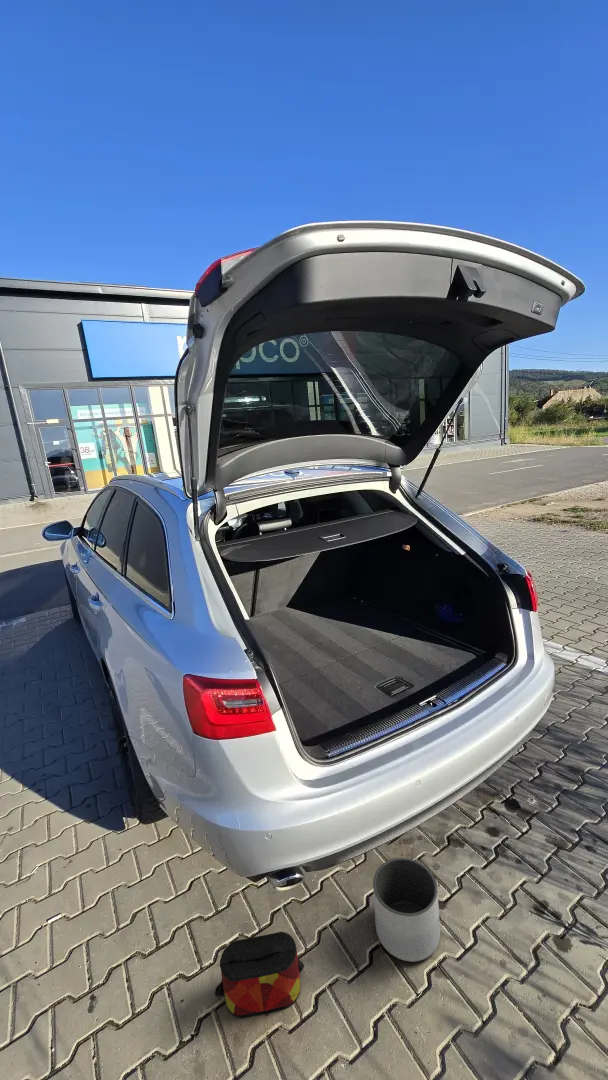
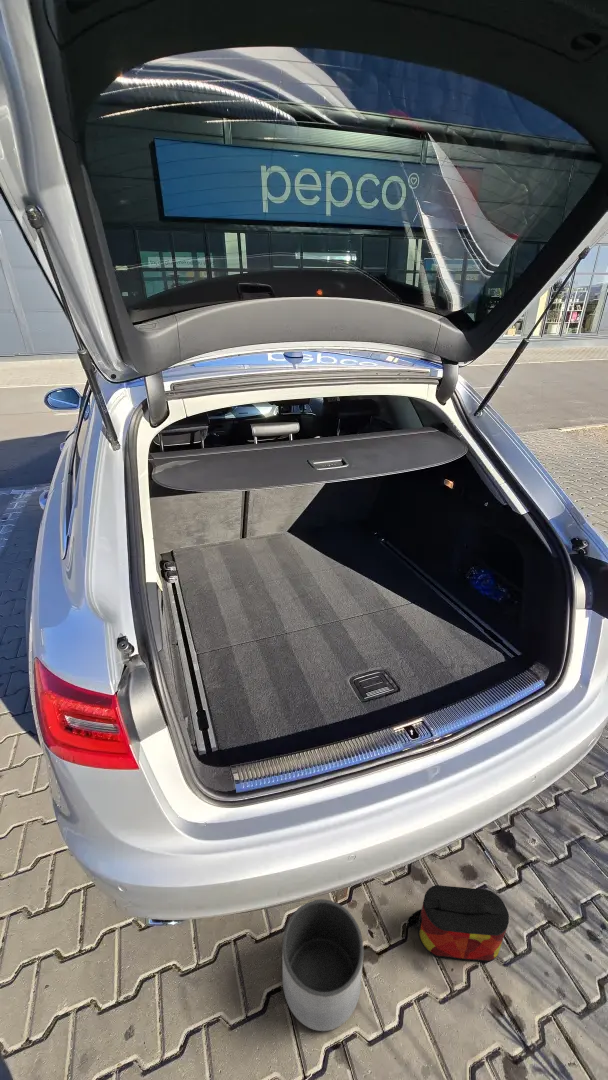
bag: present [215,932,304,1017] -> present [408,885,509,962]

